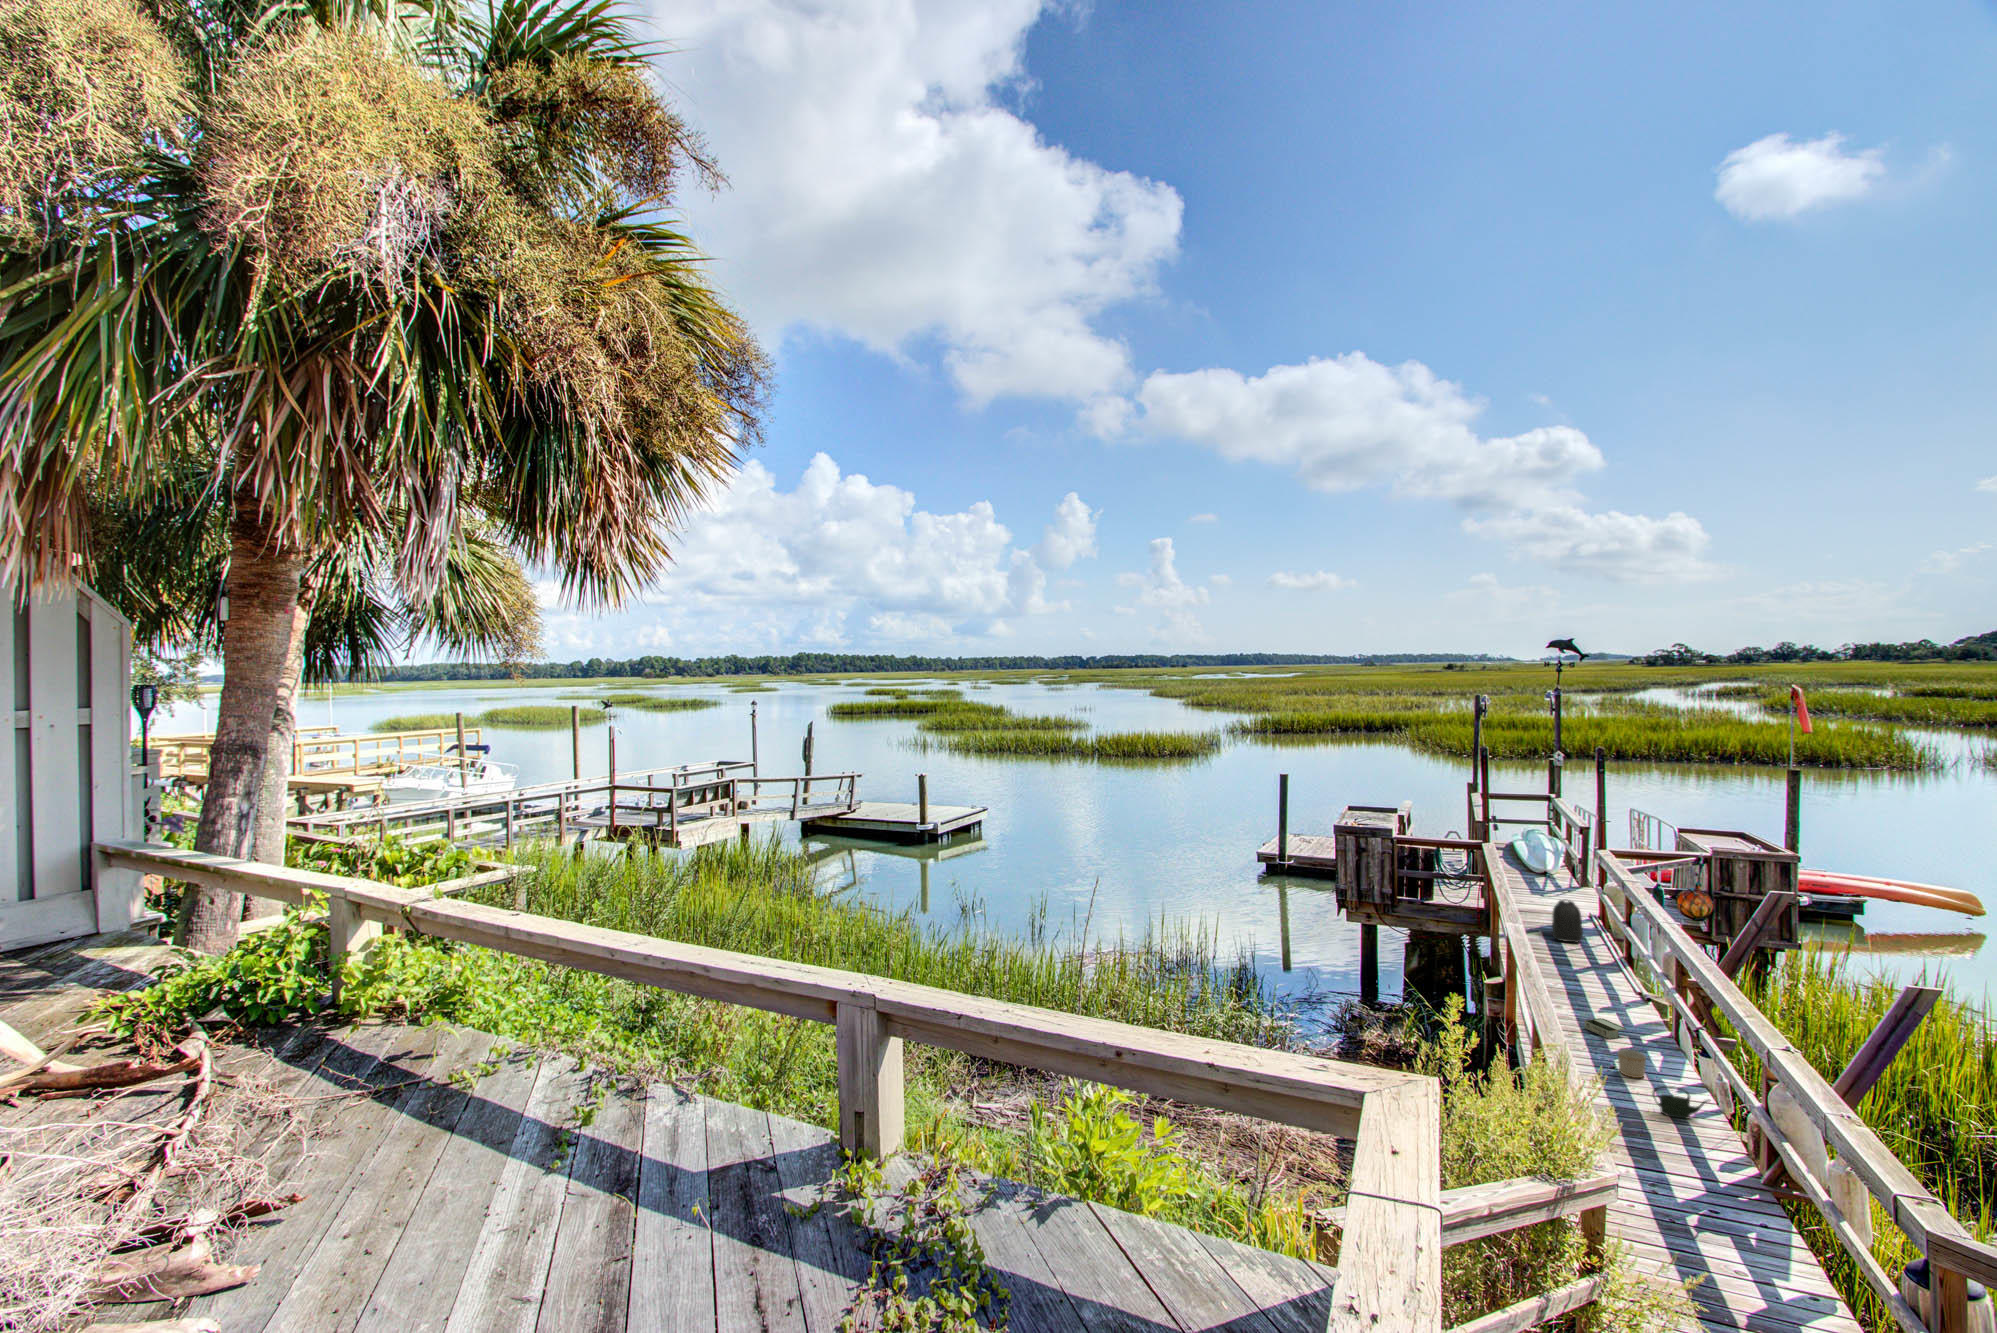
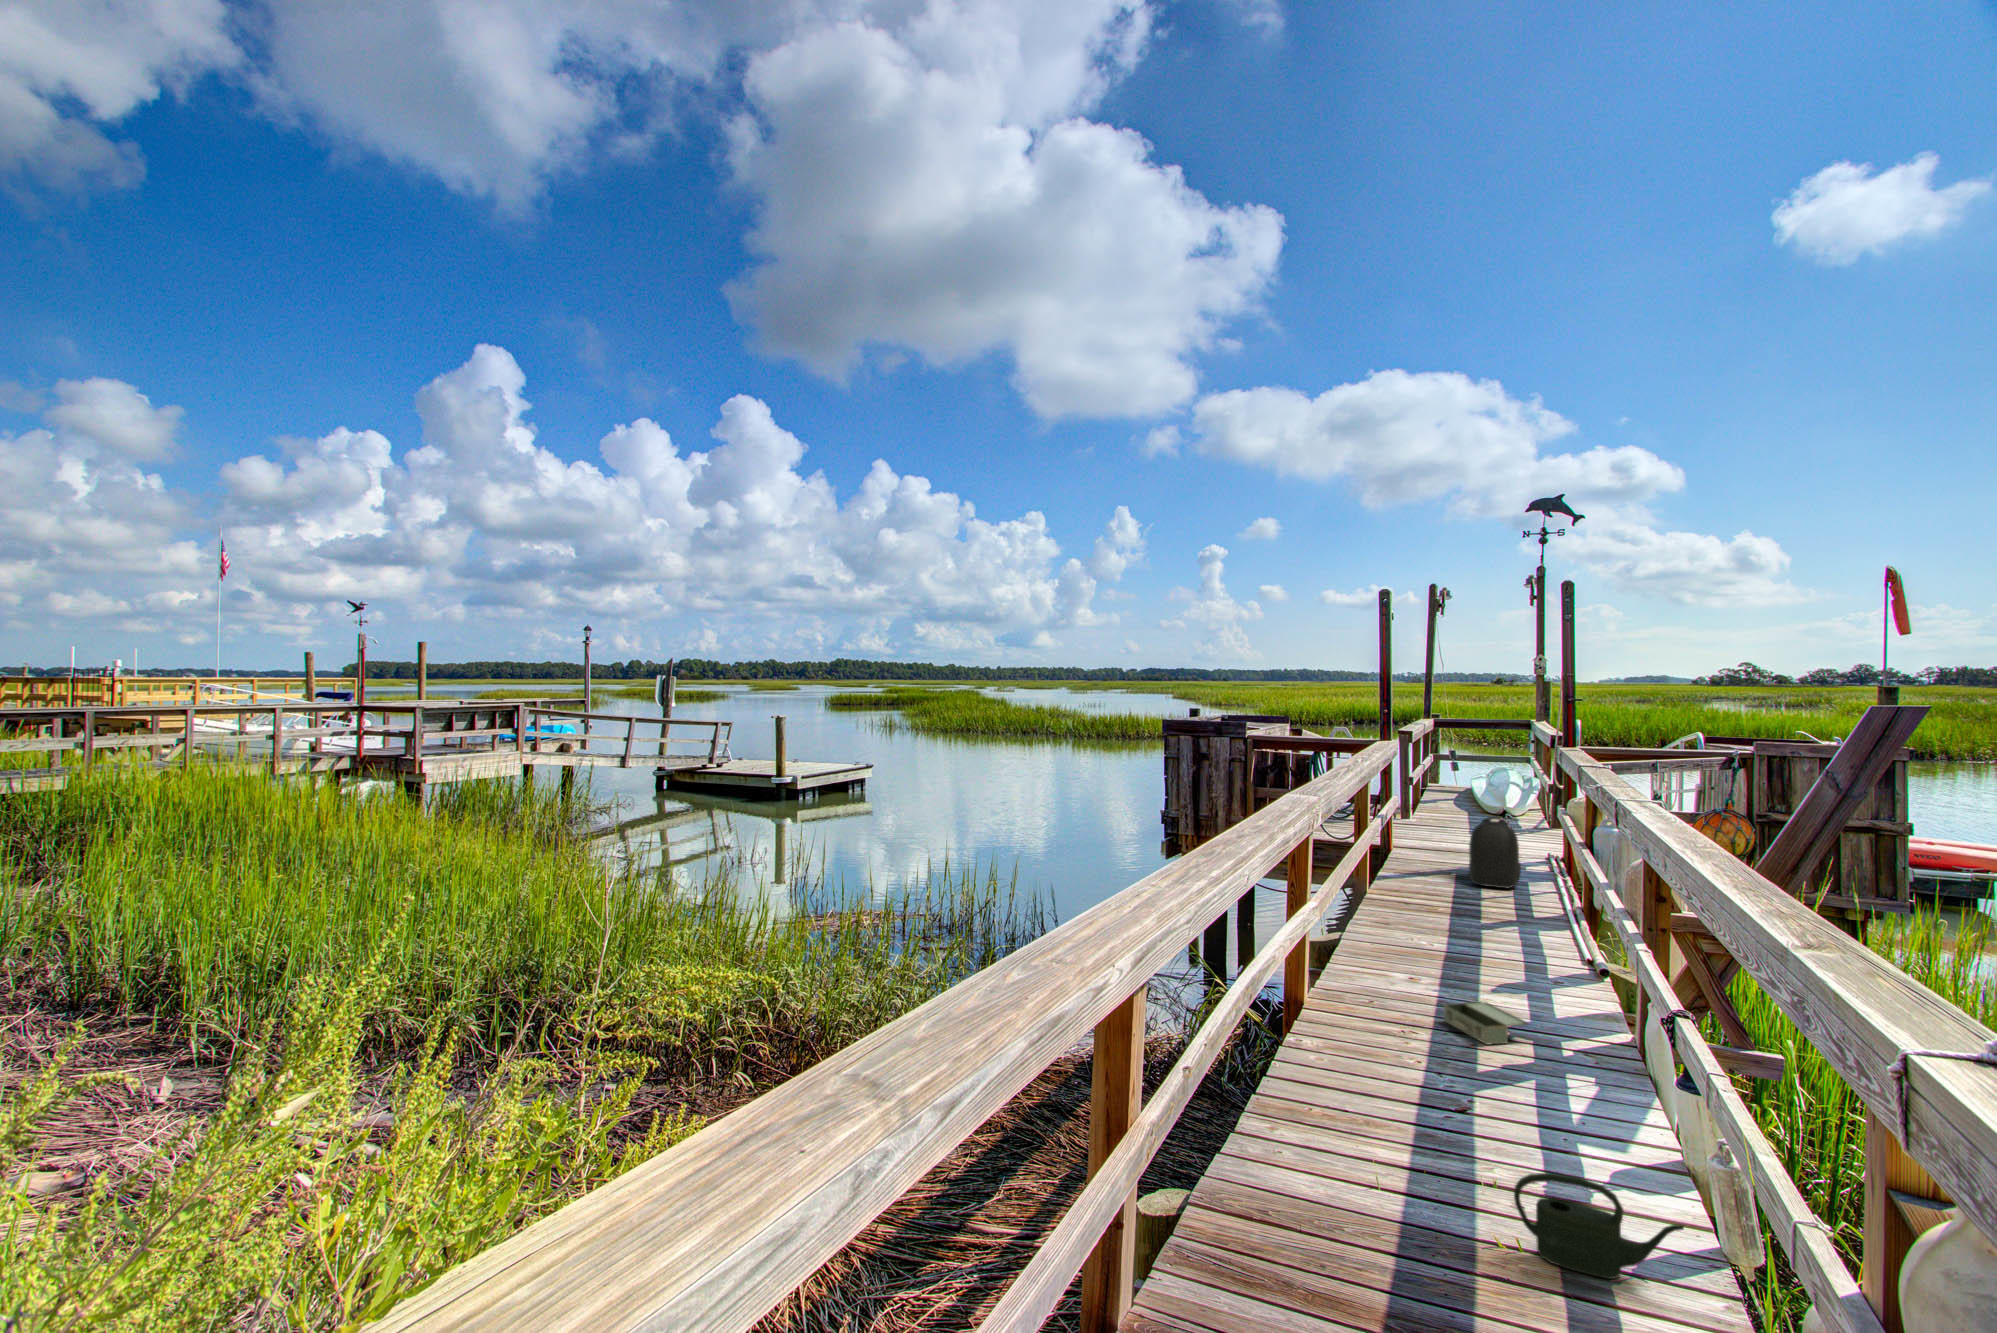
planter: present [1618,1049,1646,1078] -> none [1468,1066,1537,1141]

